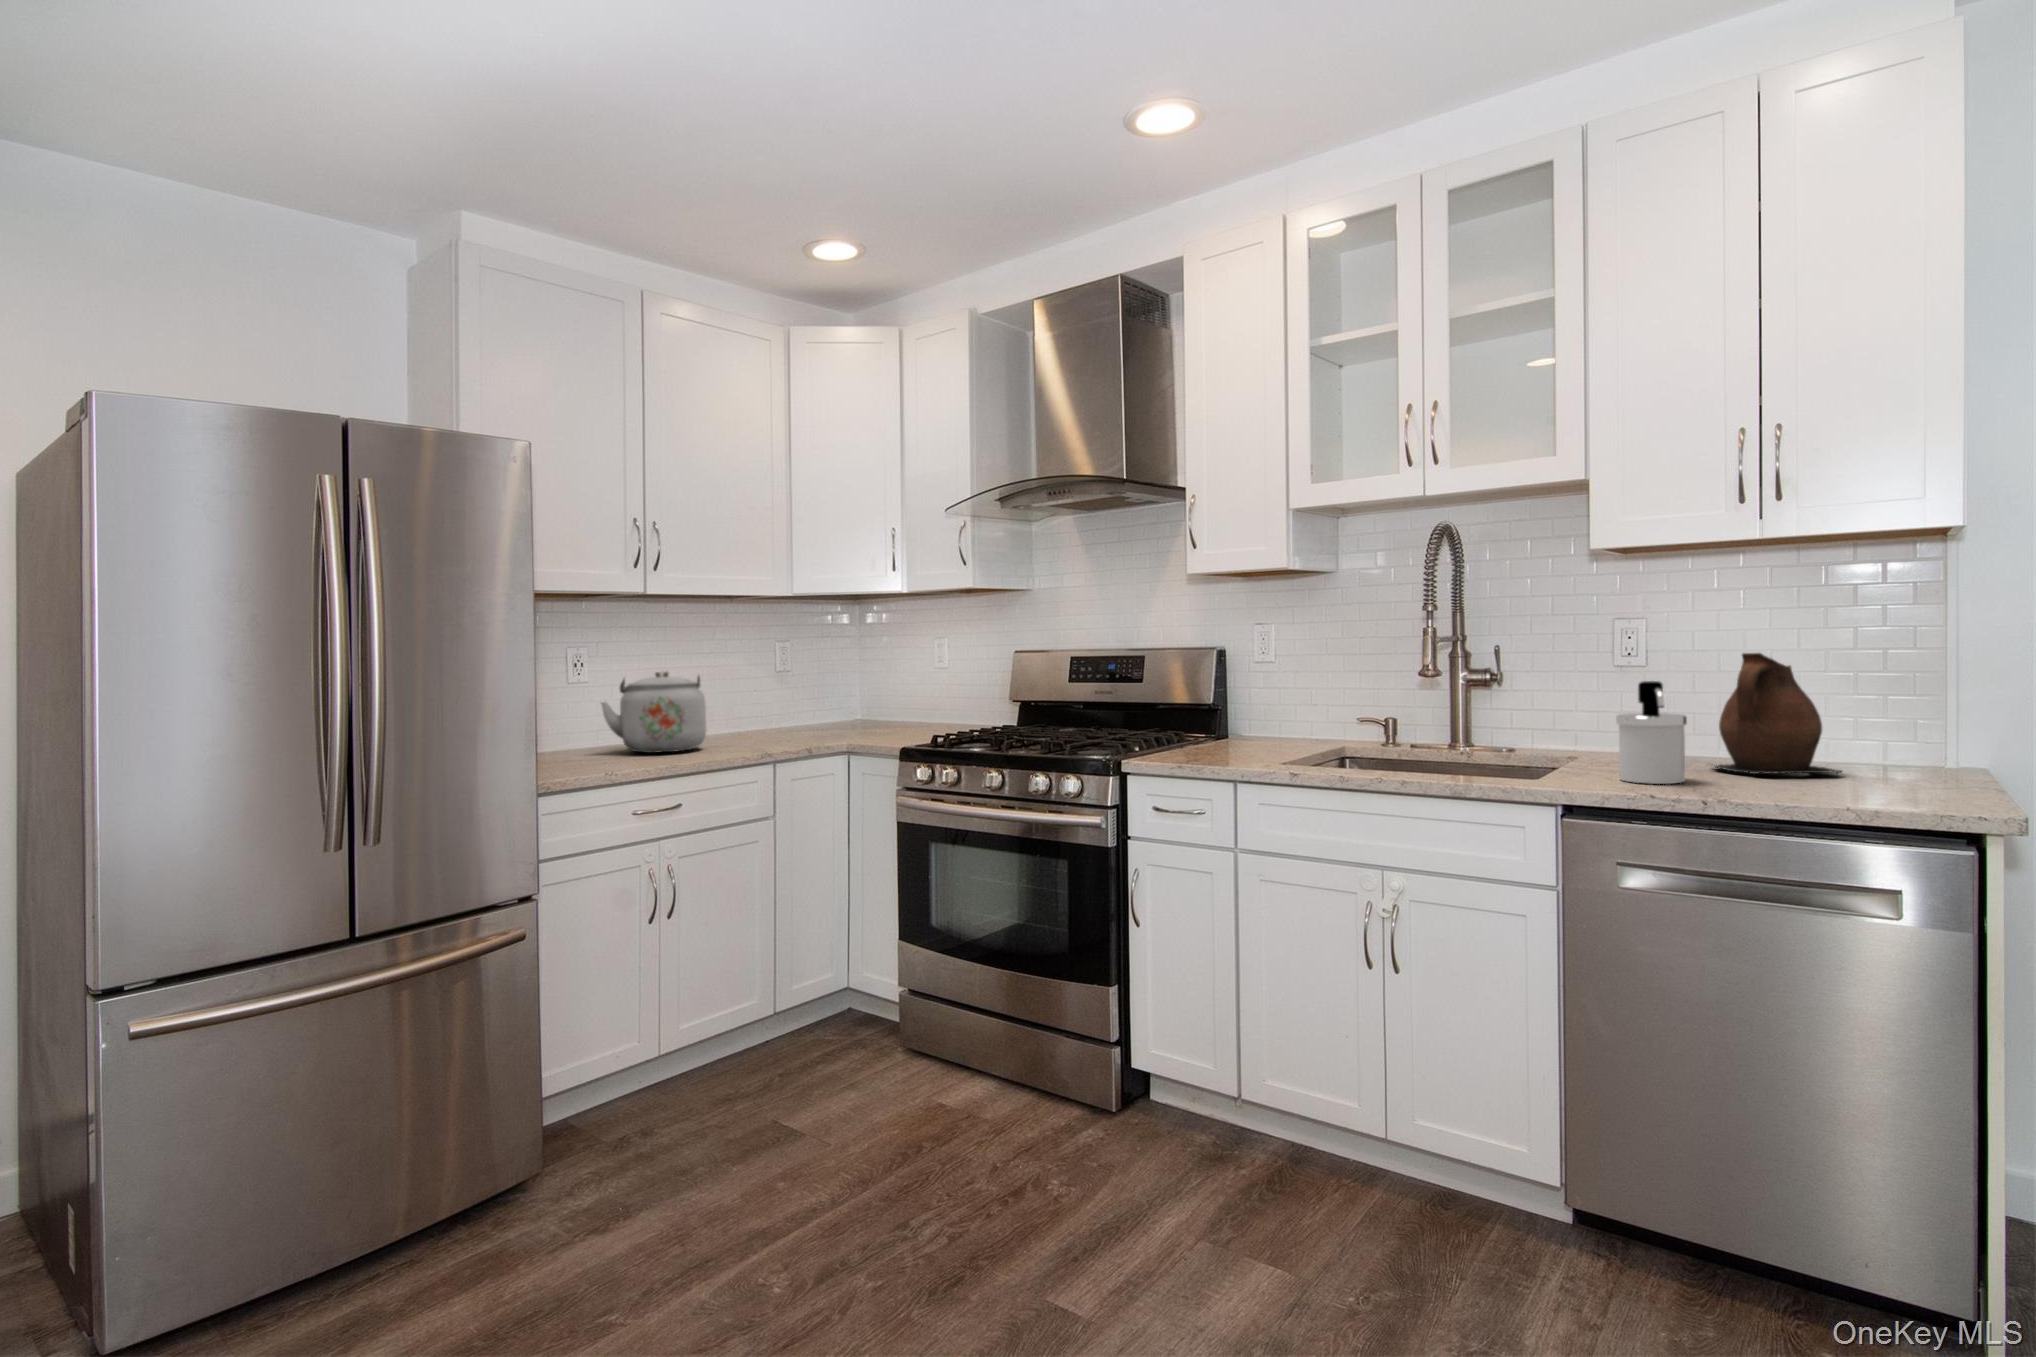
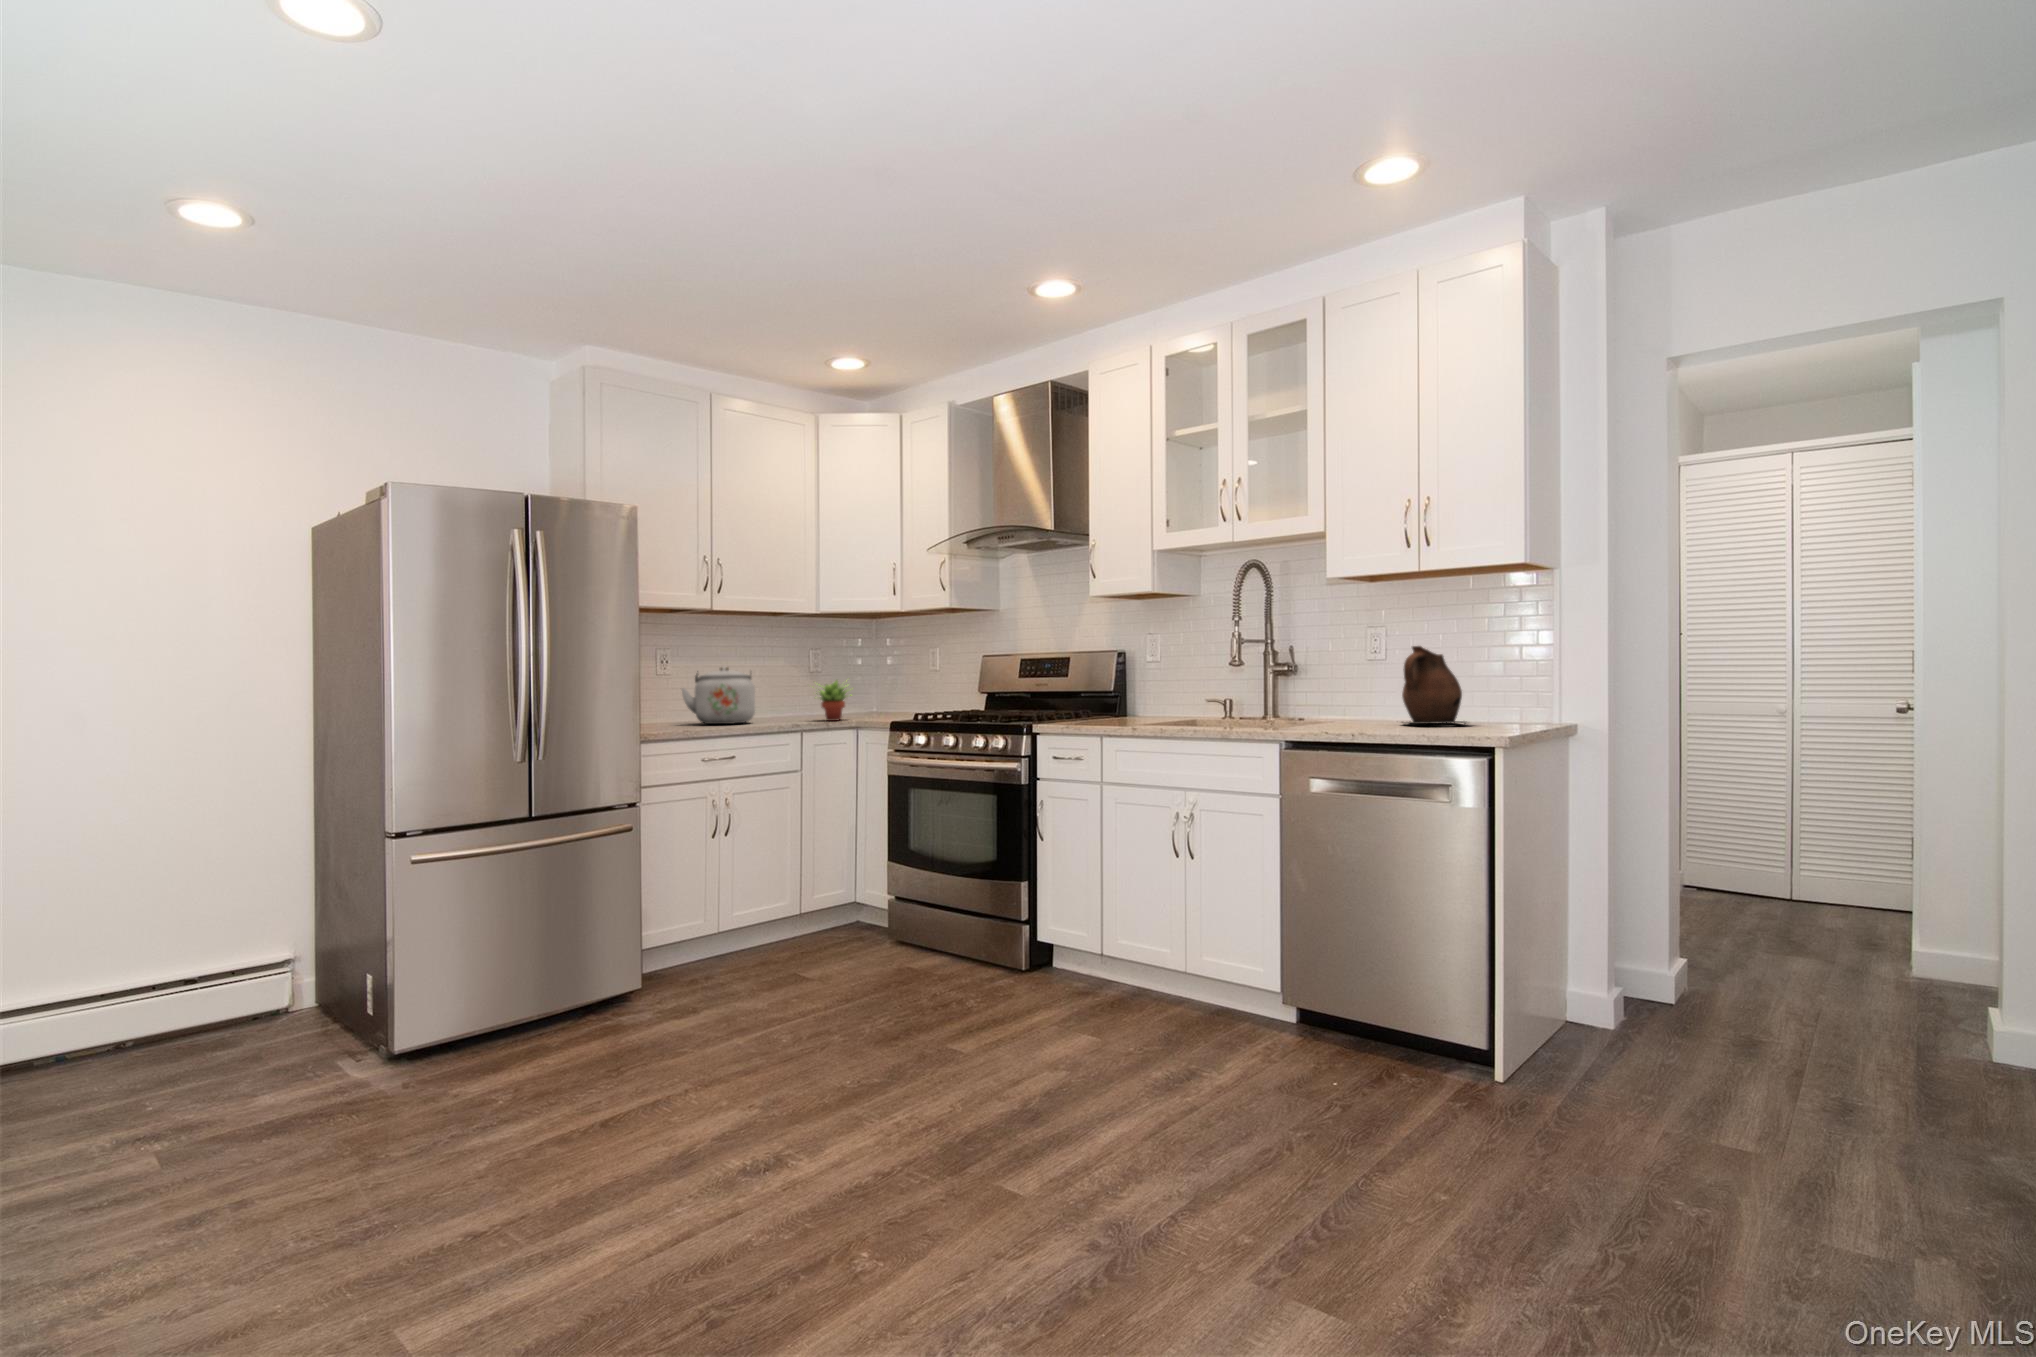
soap dispenser: present [1616,681,1687,784] -> none [1323,664,1364,729]
succulent plant: none [779,684,843,744] -> present [819,680,853,721]

